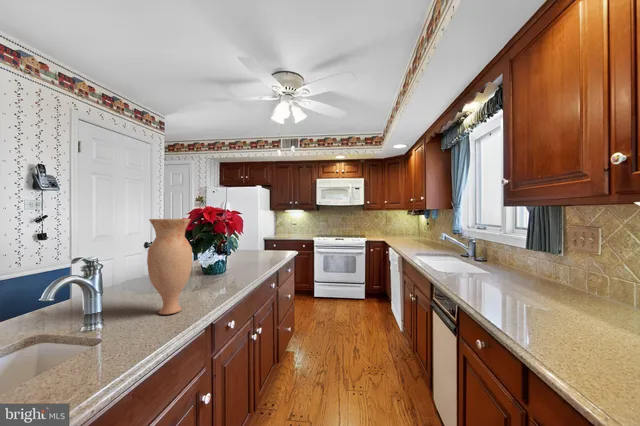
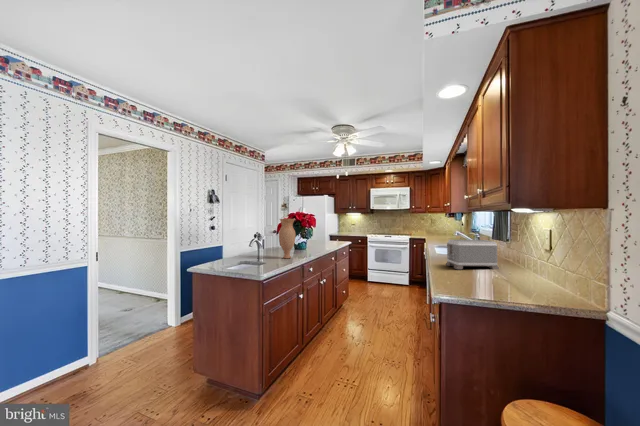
toaster: none [501,255,614,323] -> present [446,240,499,269]

